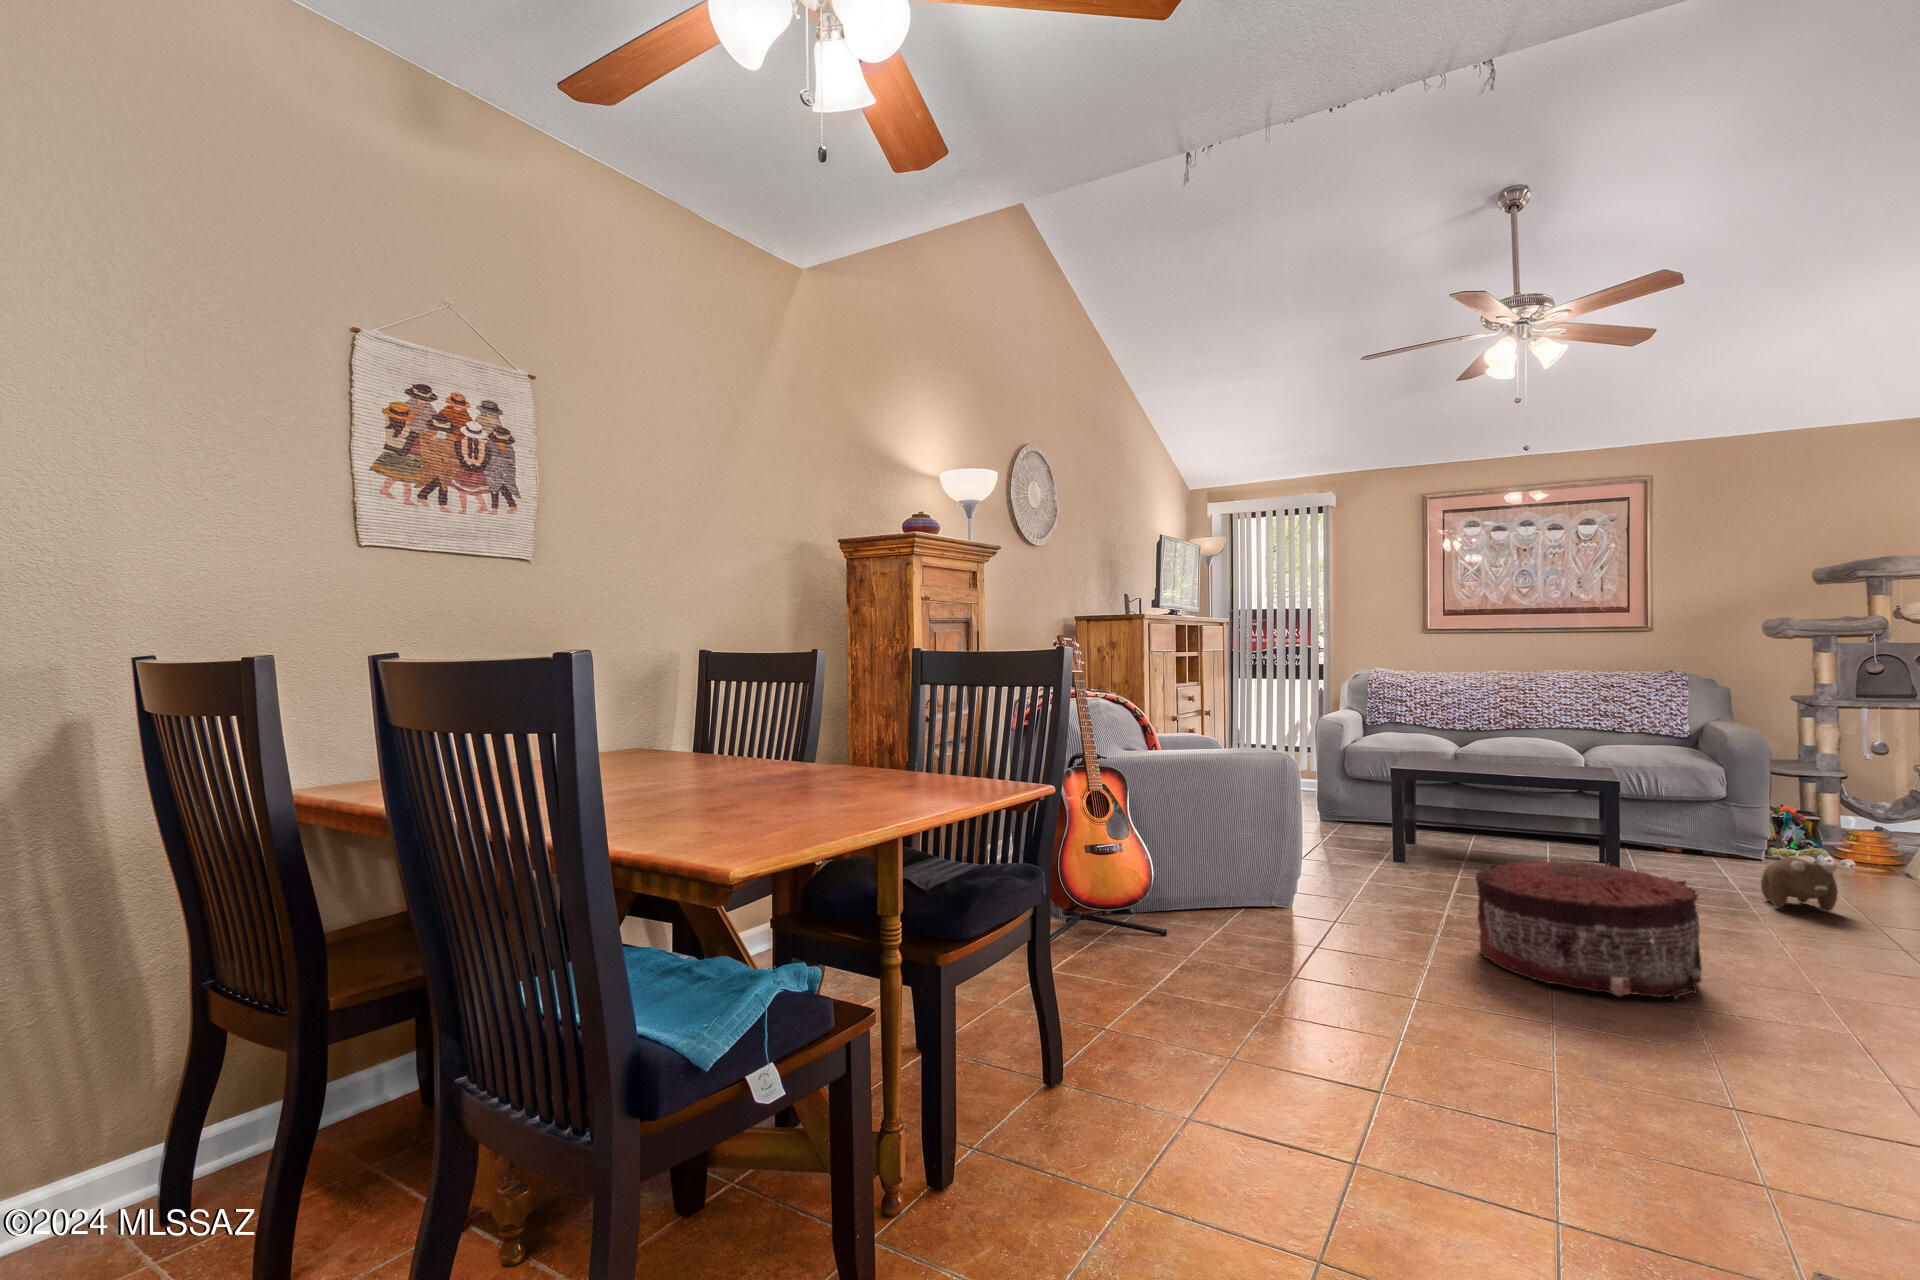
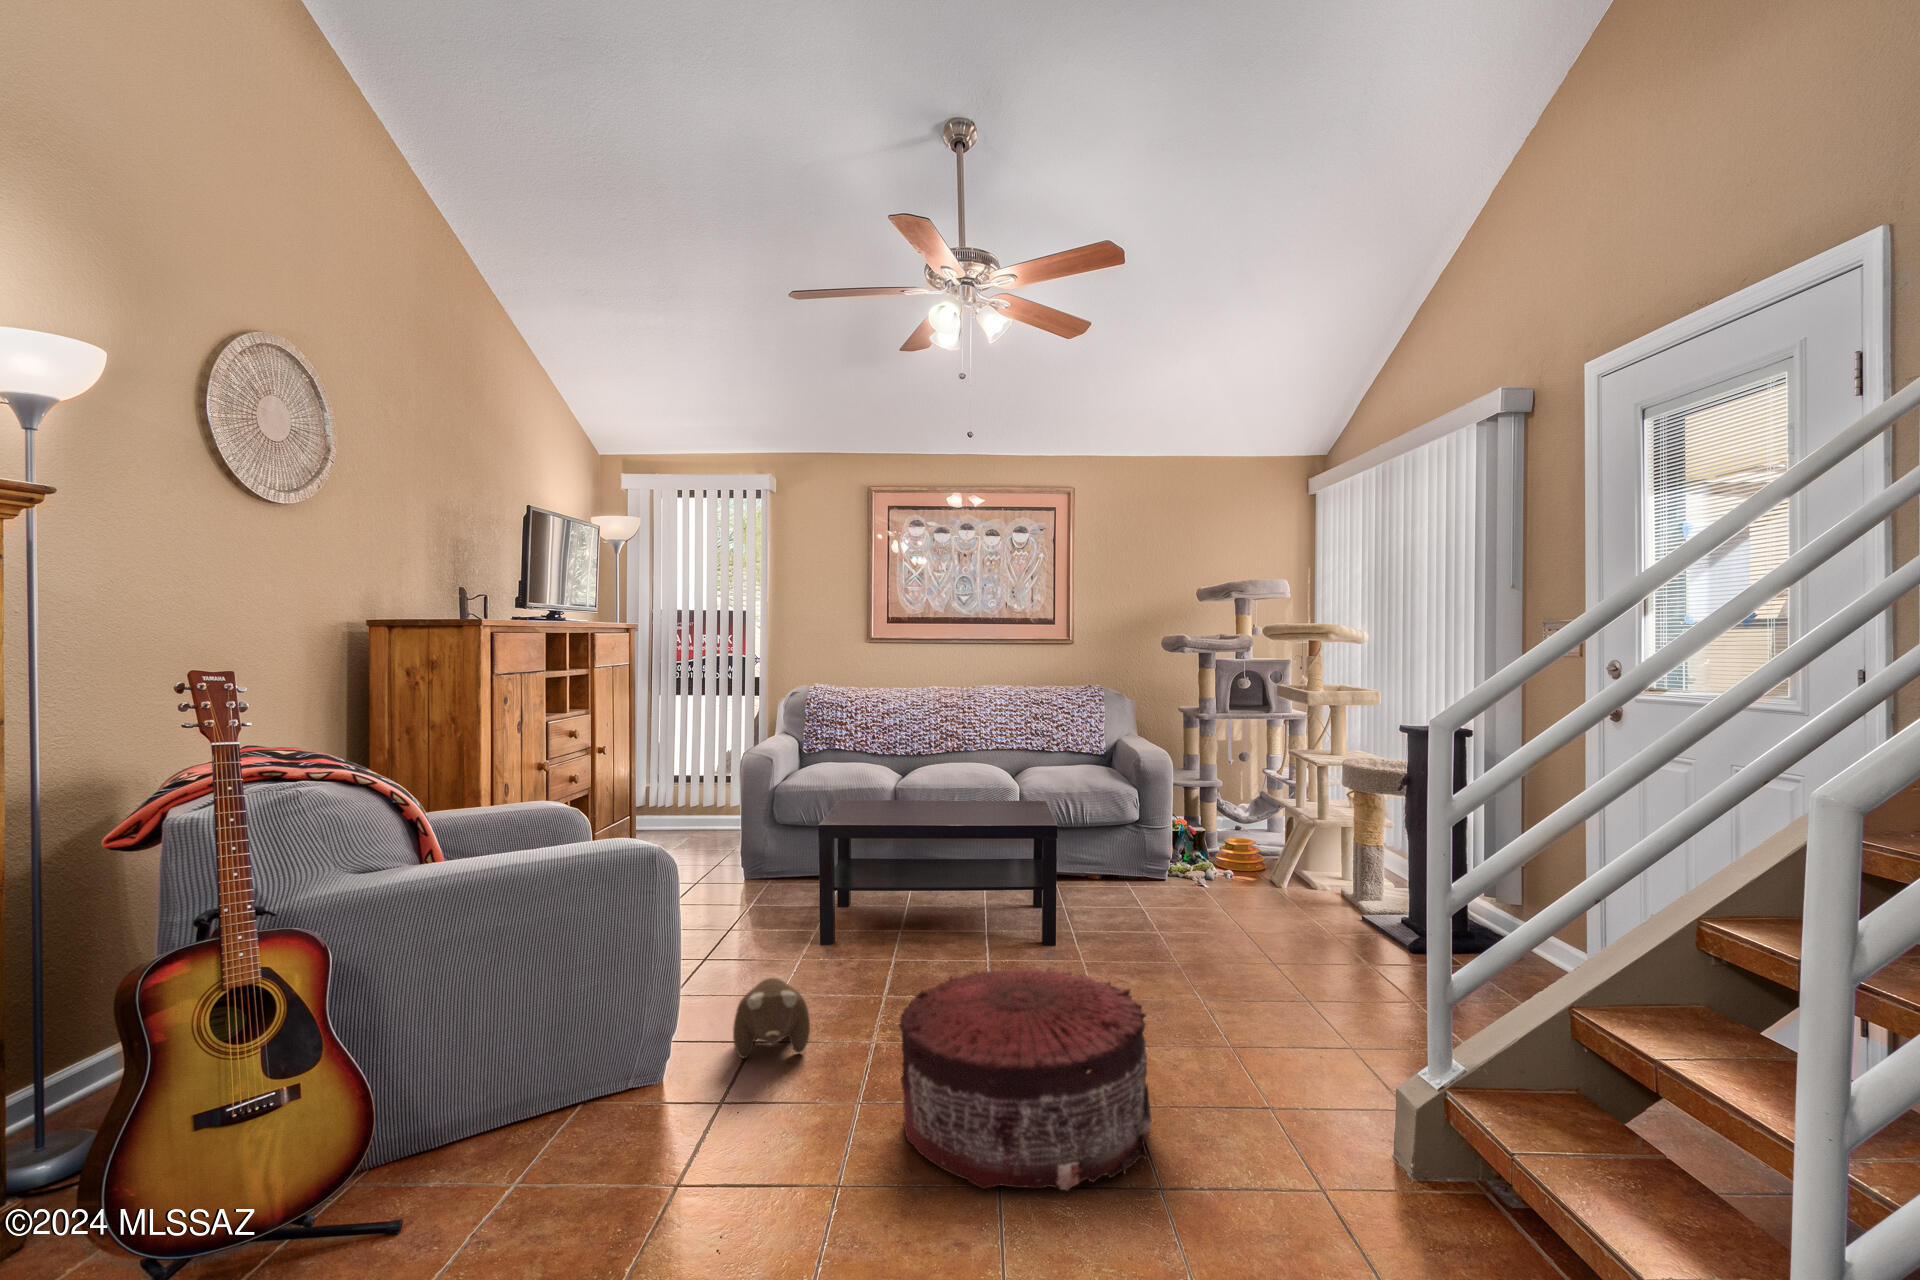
plush toy: present [1761,857,1838,912] -> present [733,978,810,1059]

